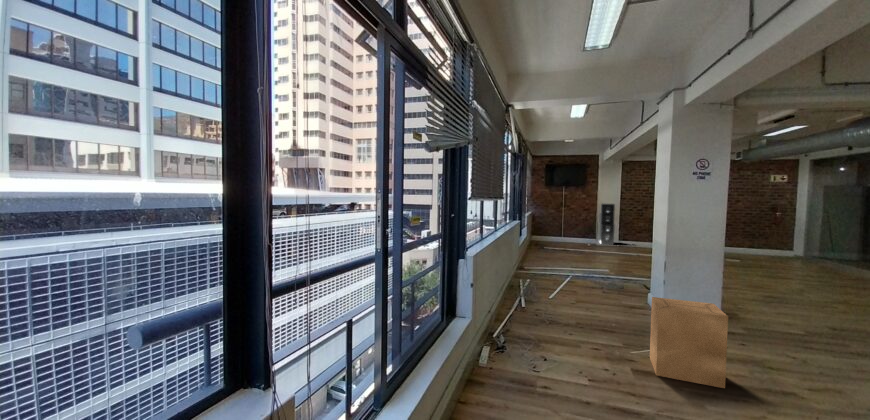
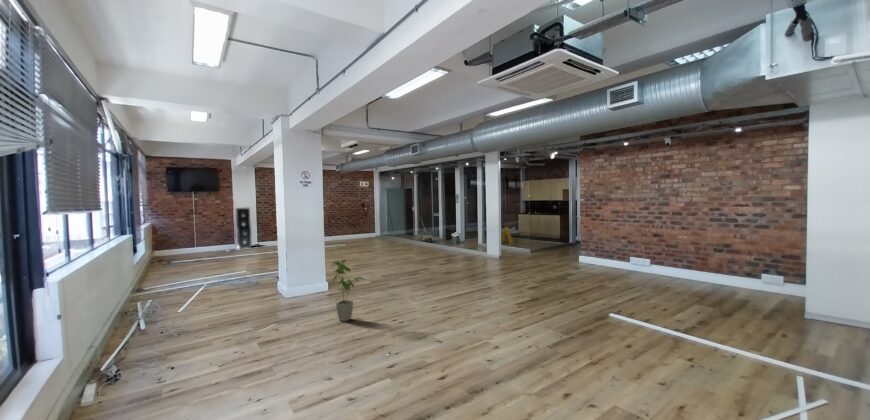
house plant: none [749,289,823,385] -> present [332,260,363,321]
cardboard box: present [650,297,728,388] -> none [271,278,320,343]

